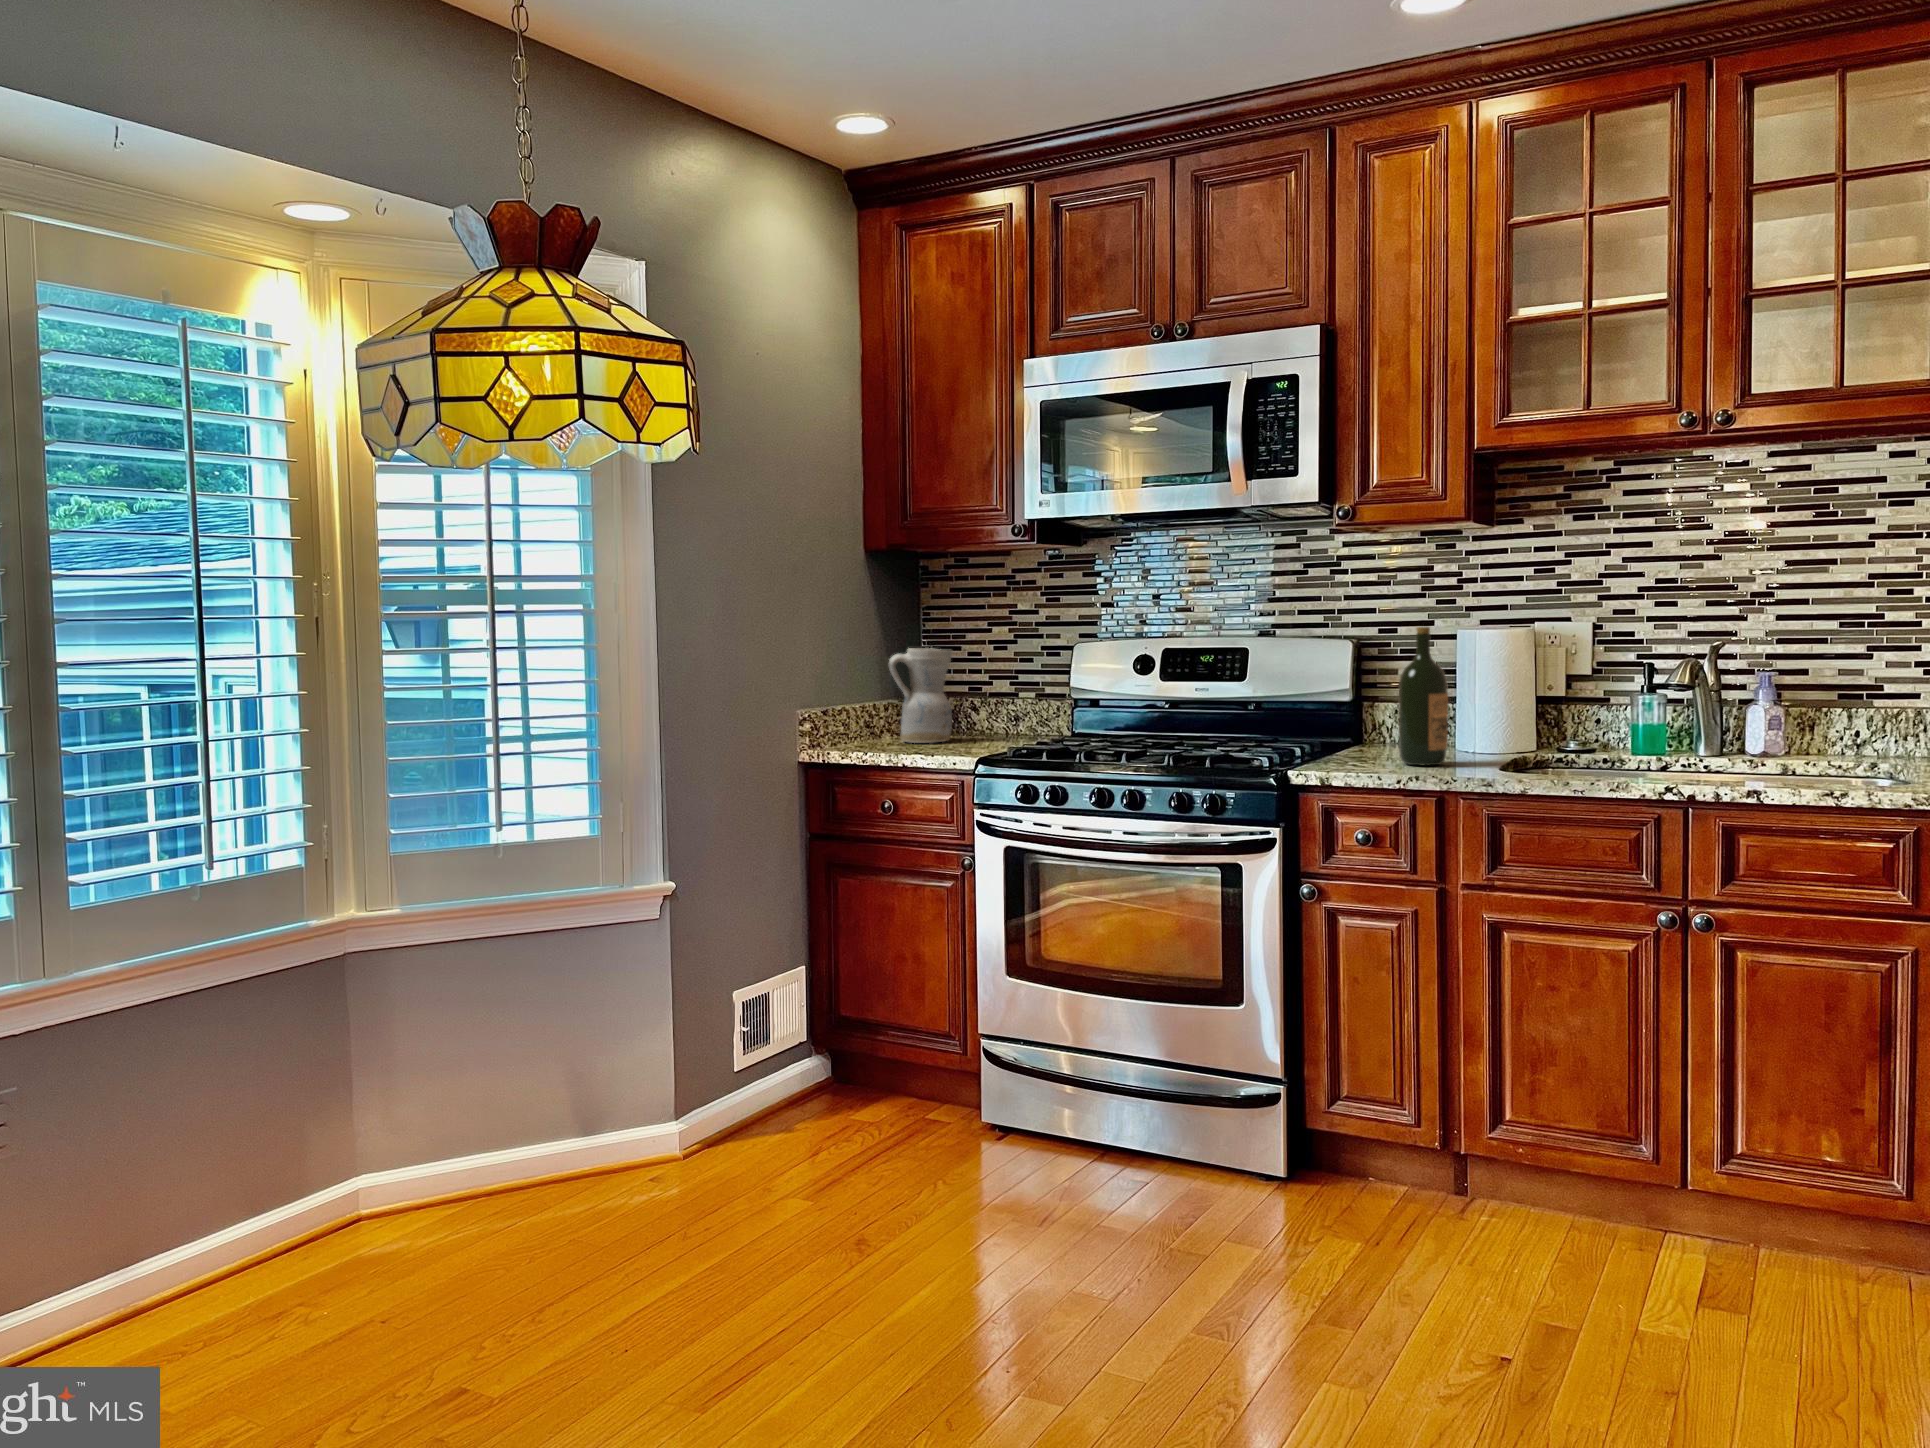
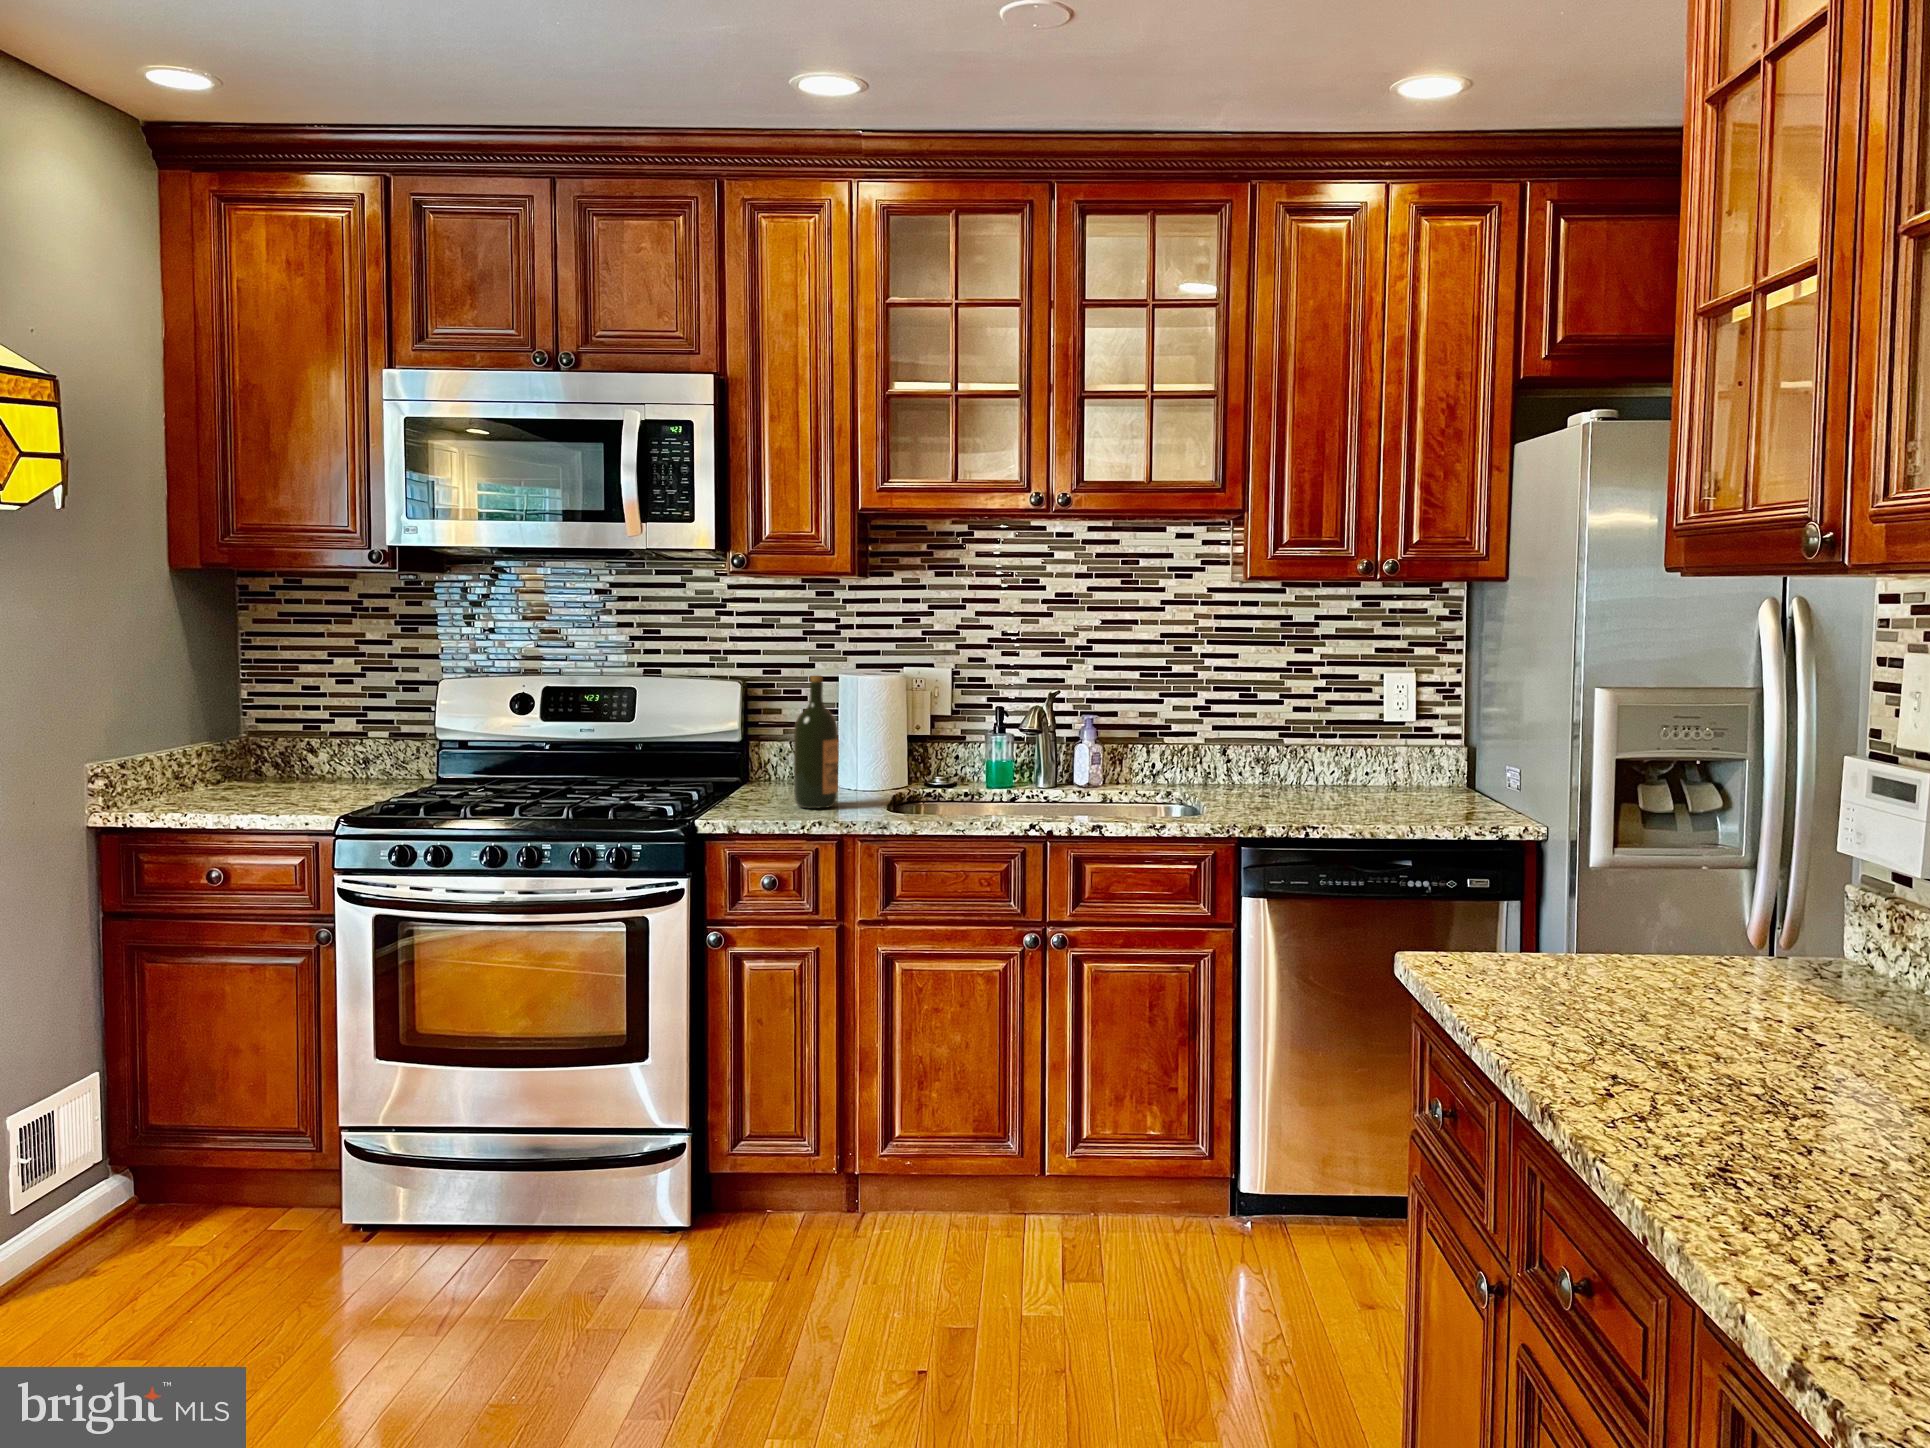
ceramic pitcher: present [889,648,952,743] -> none [212,686,294,797]

